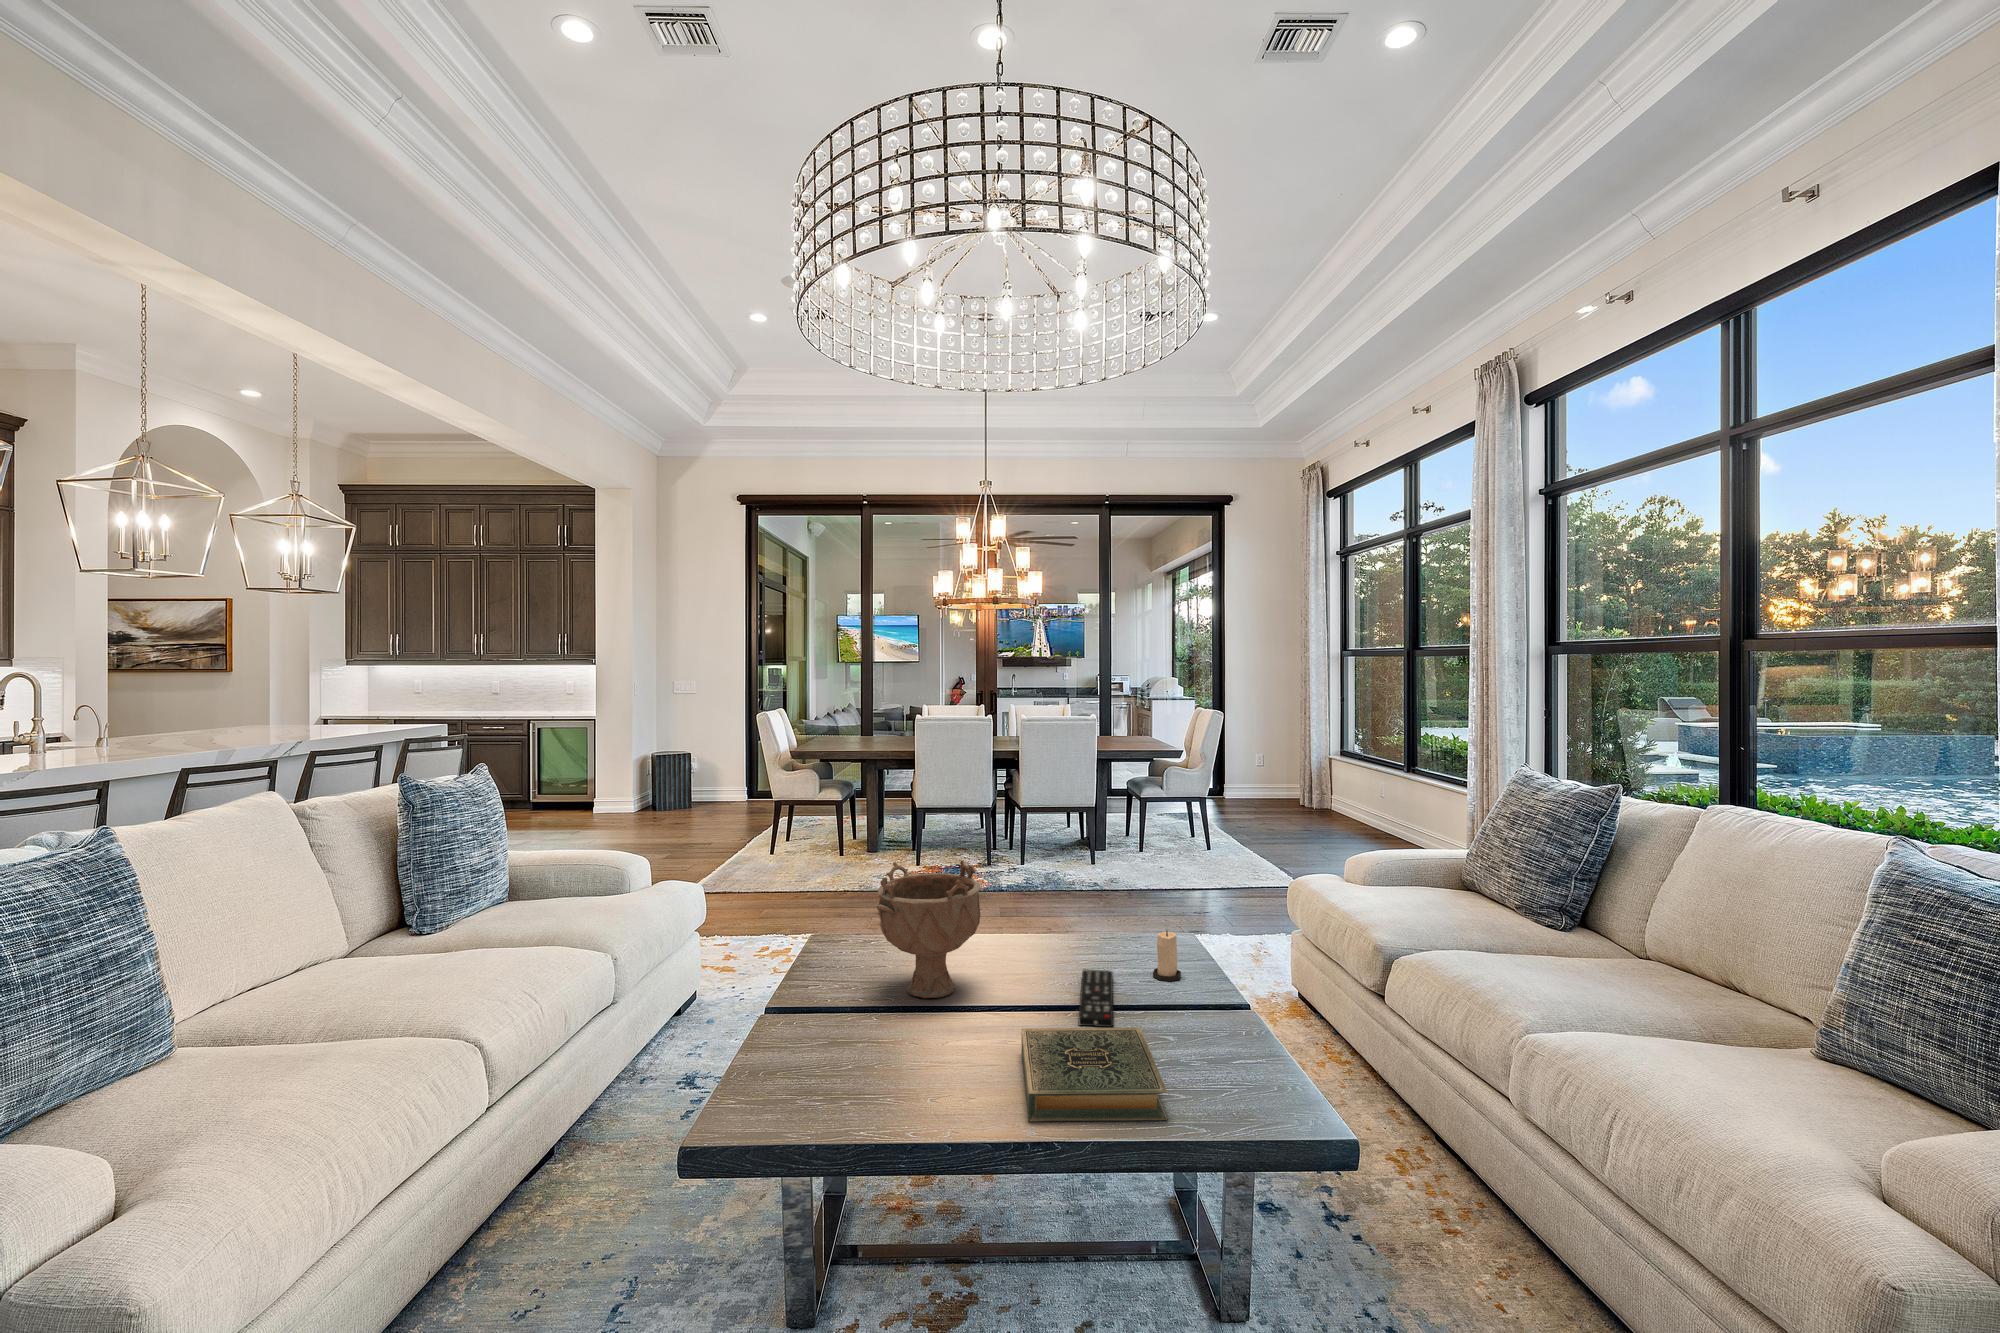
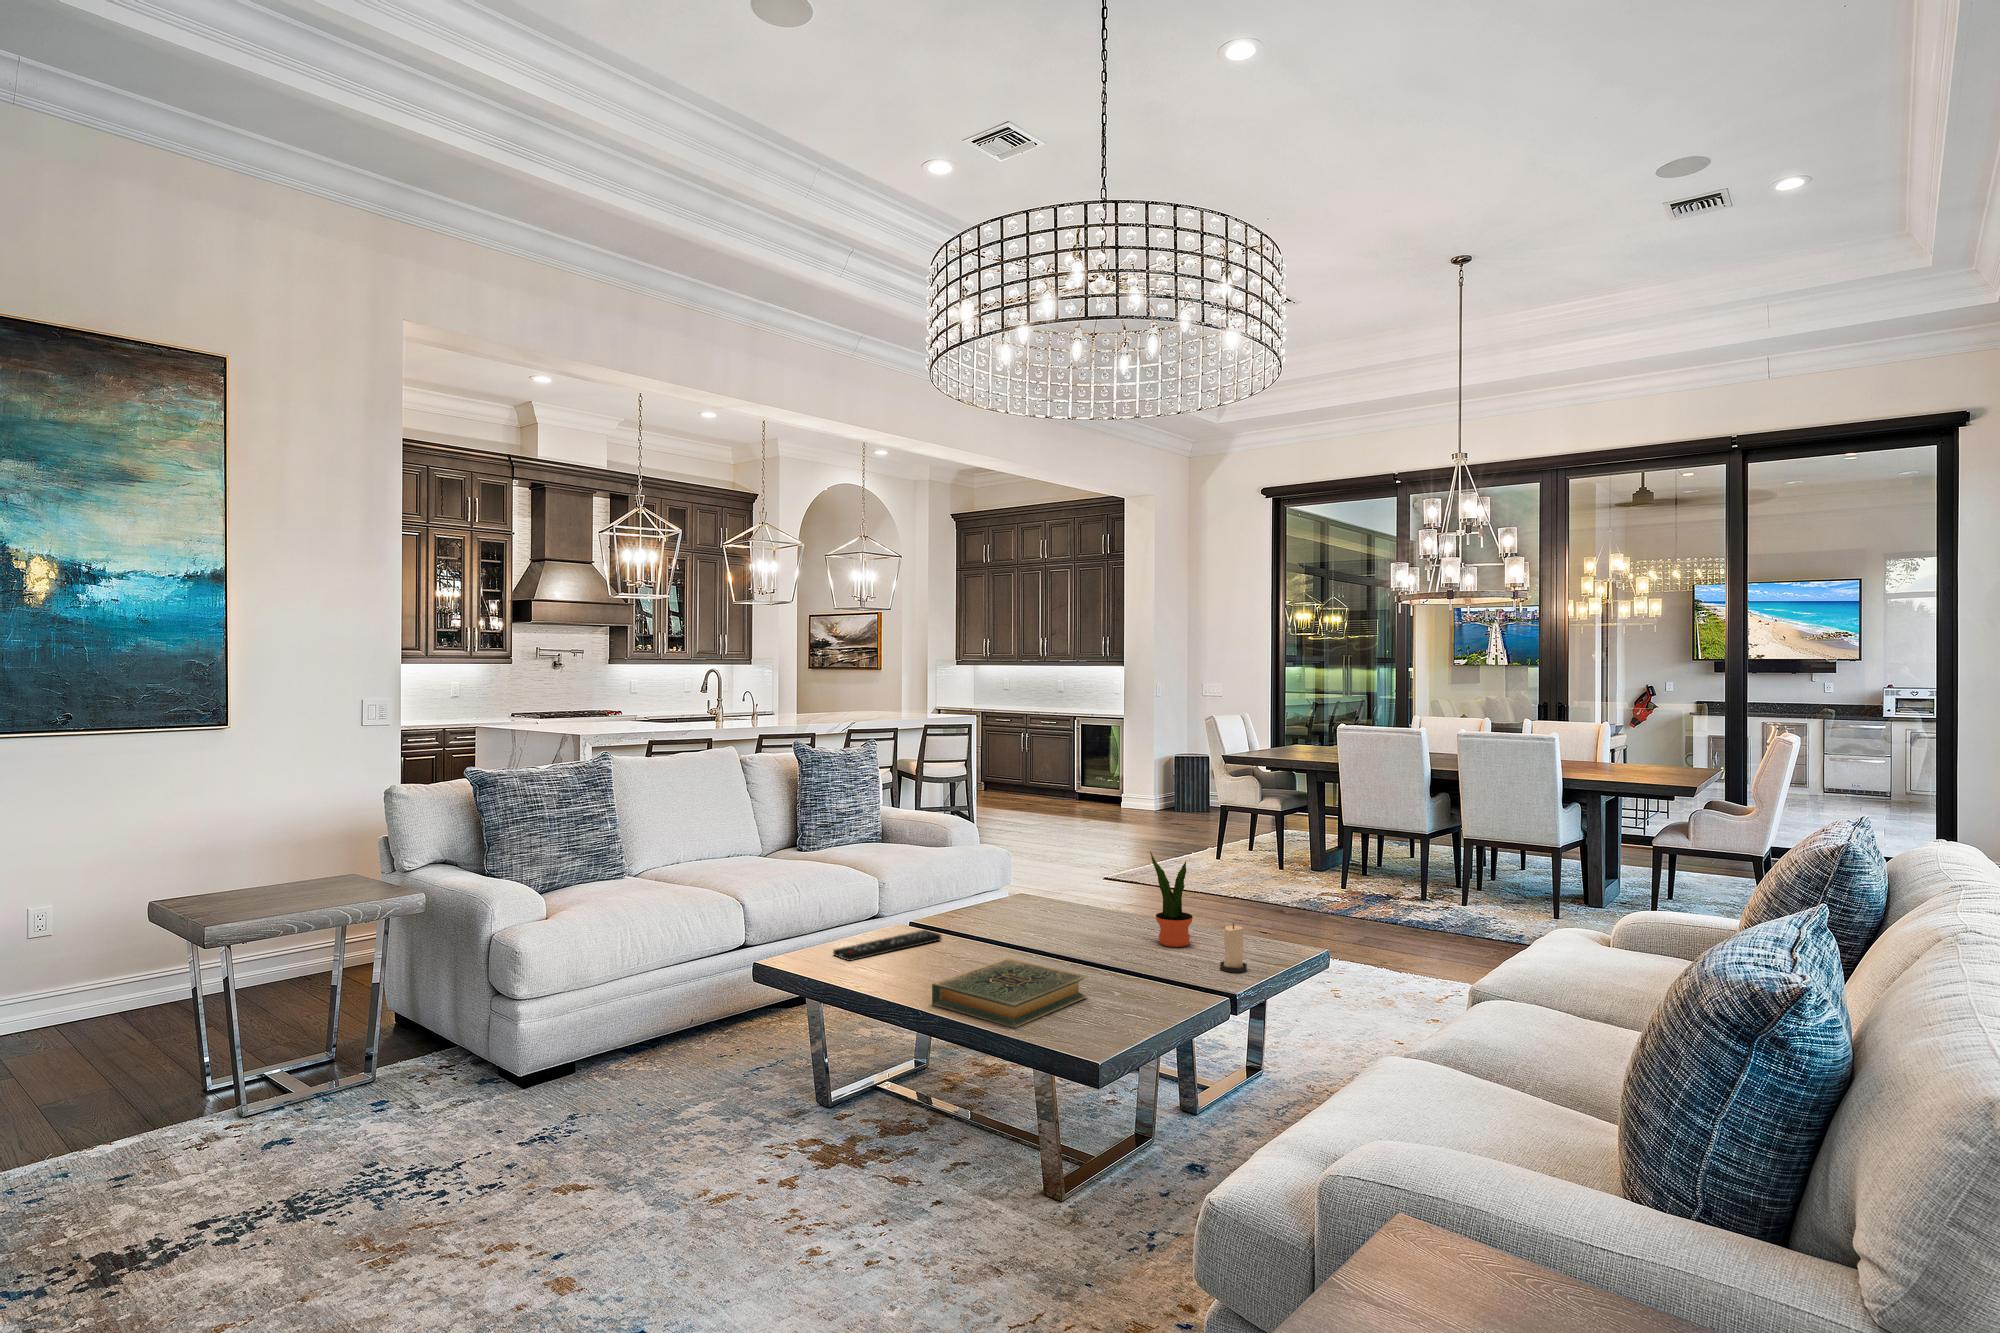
decorative bowl: present [877,861,981,998] -> none [980,828,1078,941]
potted plant: none [1031,867,1085,966] -> present [1150,851,1193,947]
remote control: present [1079,970,1113,1027] -> present [833,930,942,961]

